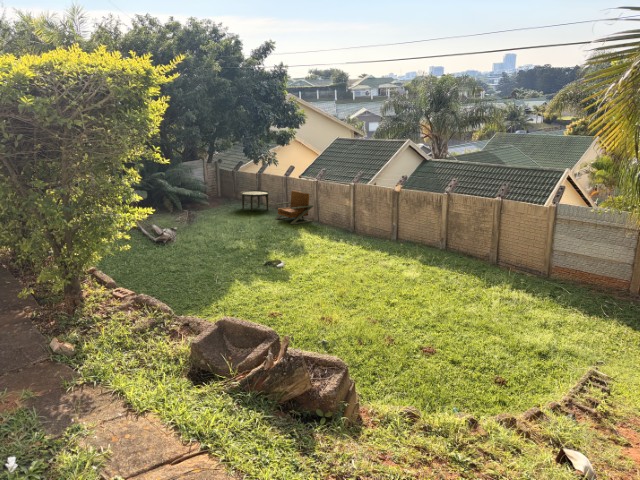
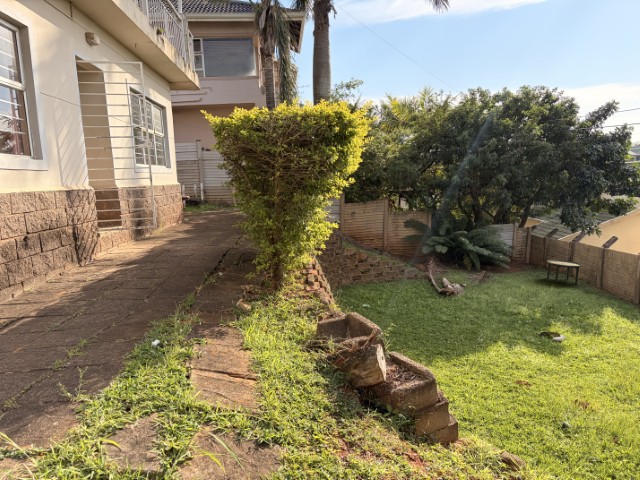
lounge chair: present [275,191,313,224] -> none [580,265,631,304]

